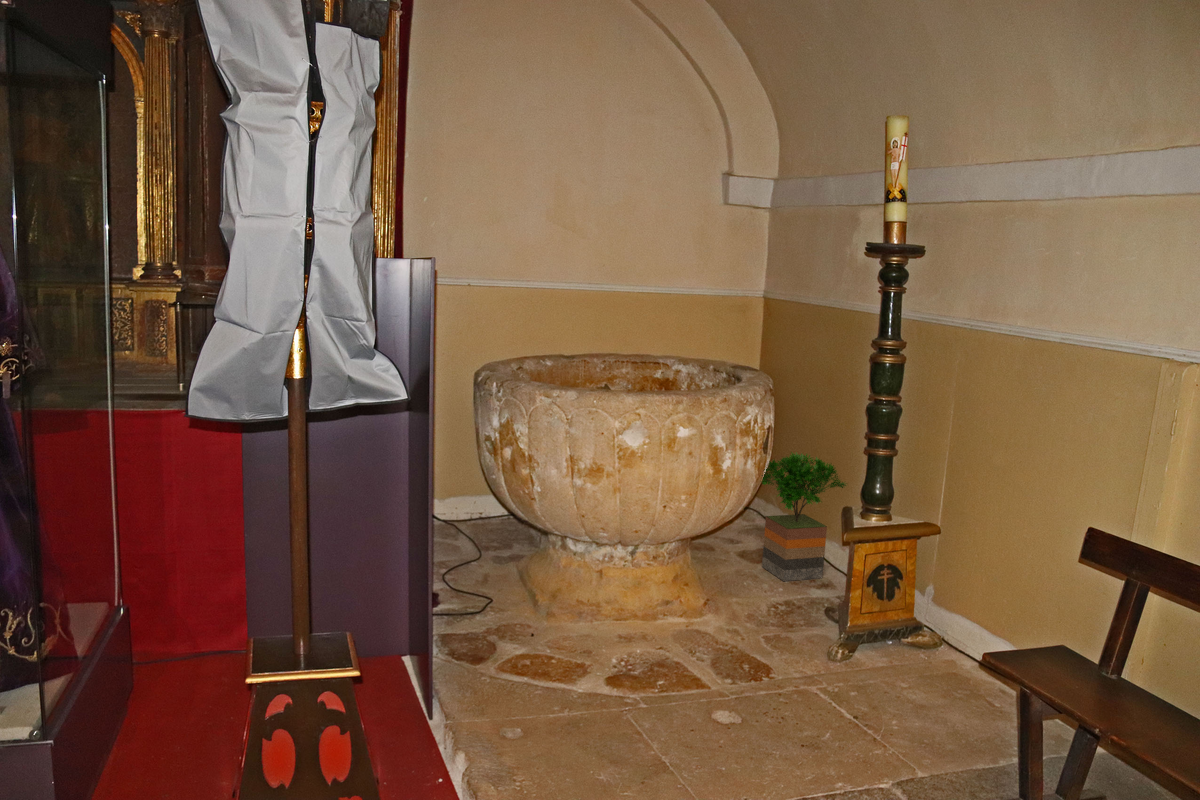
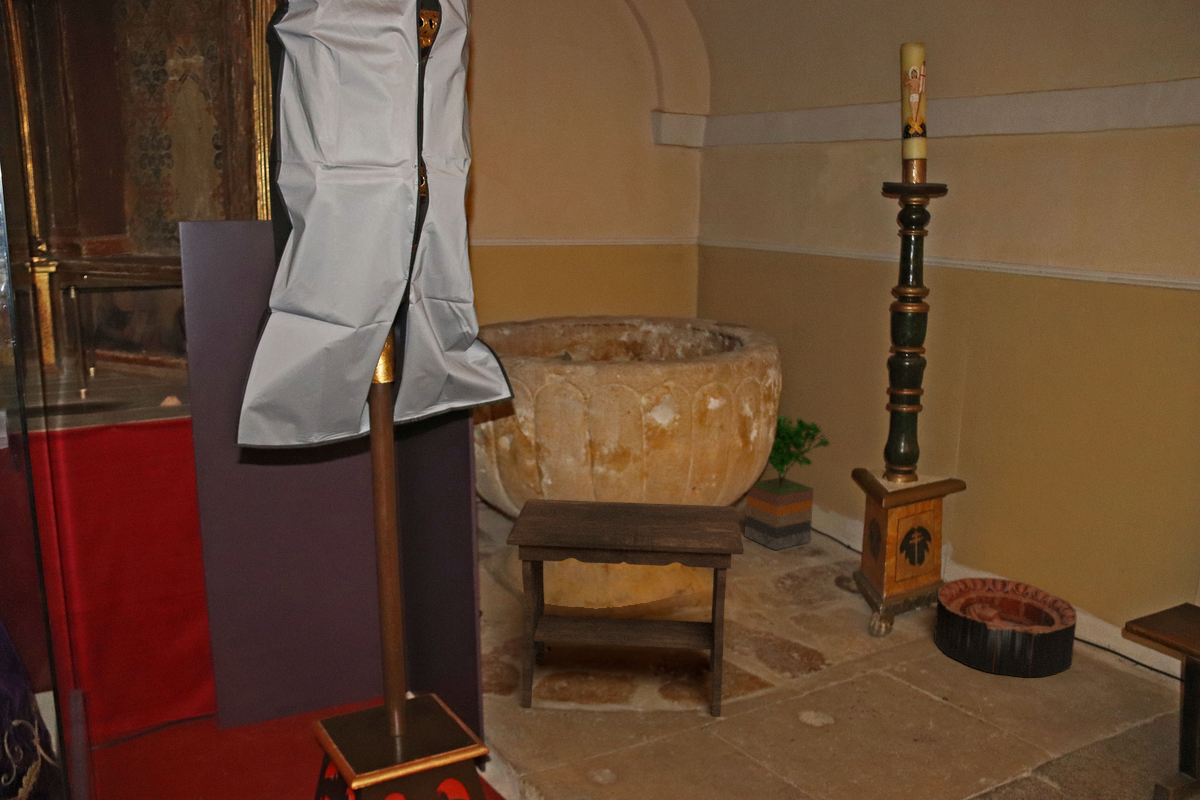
footstool: none [470,500,688,706] -> present [506,499,743,717]
basket: none [883,618,1017,714] -> present [934,577,1077,677]

